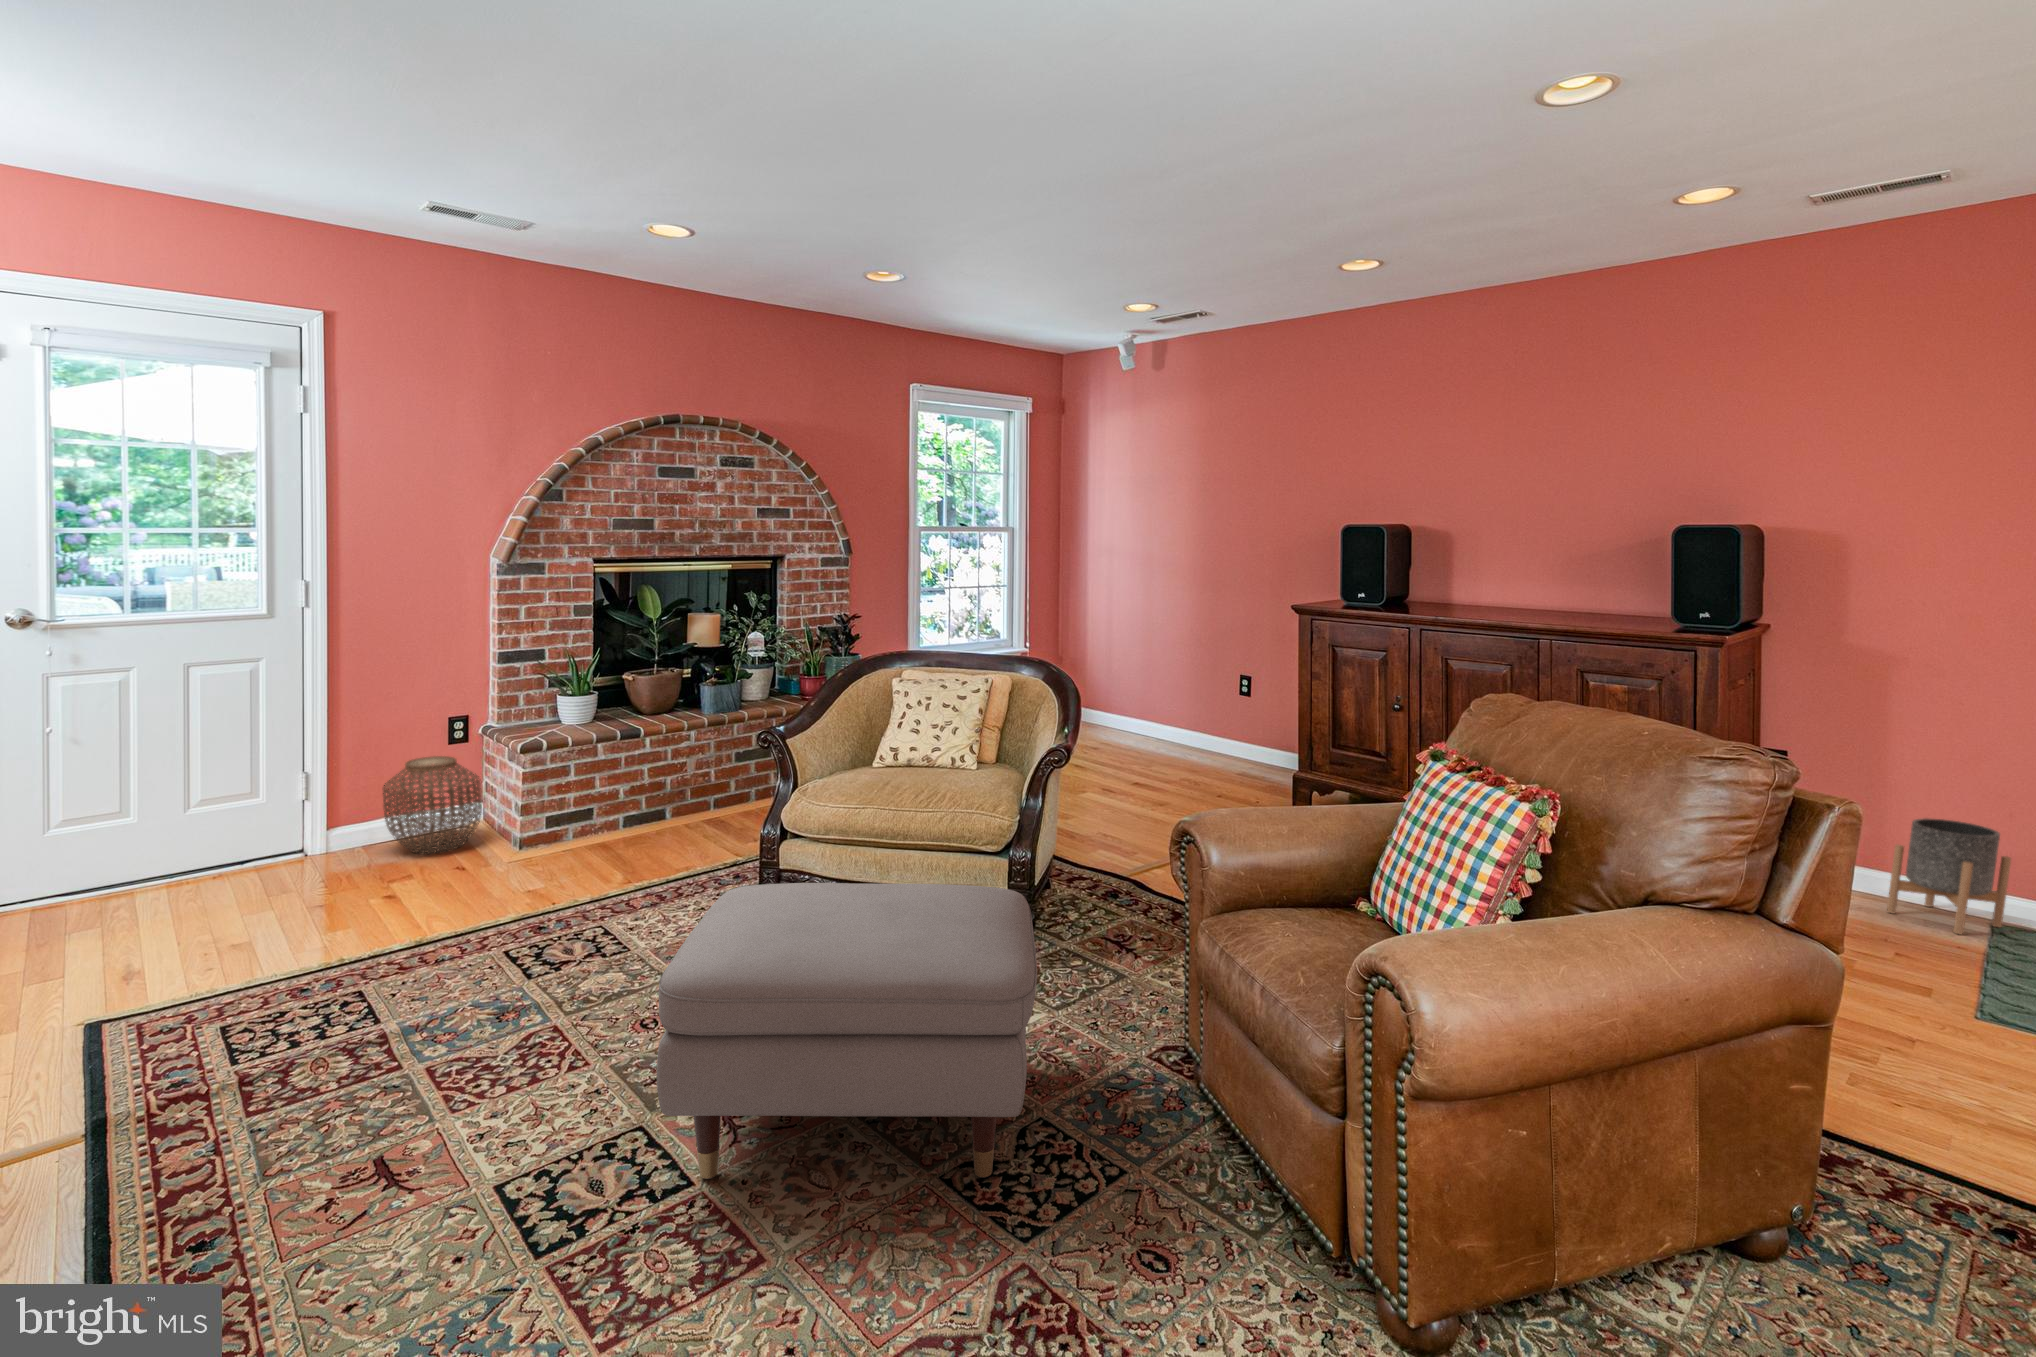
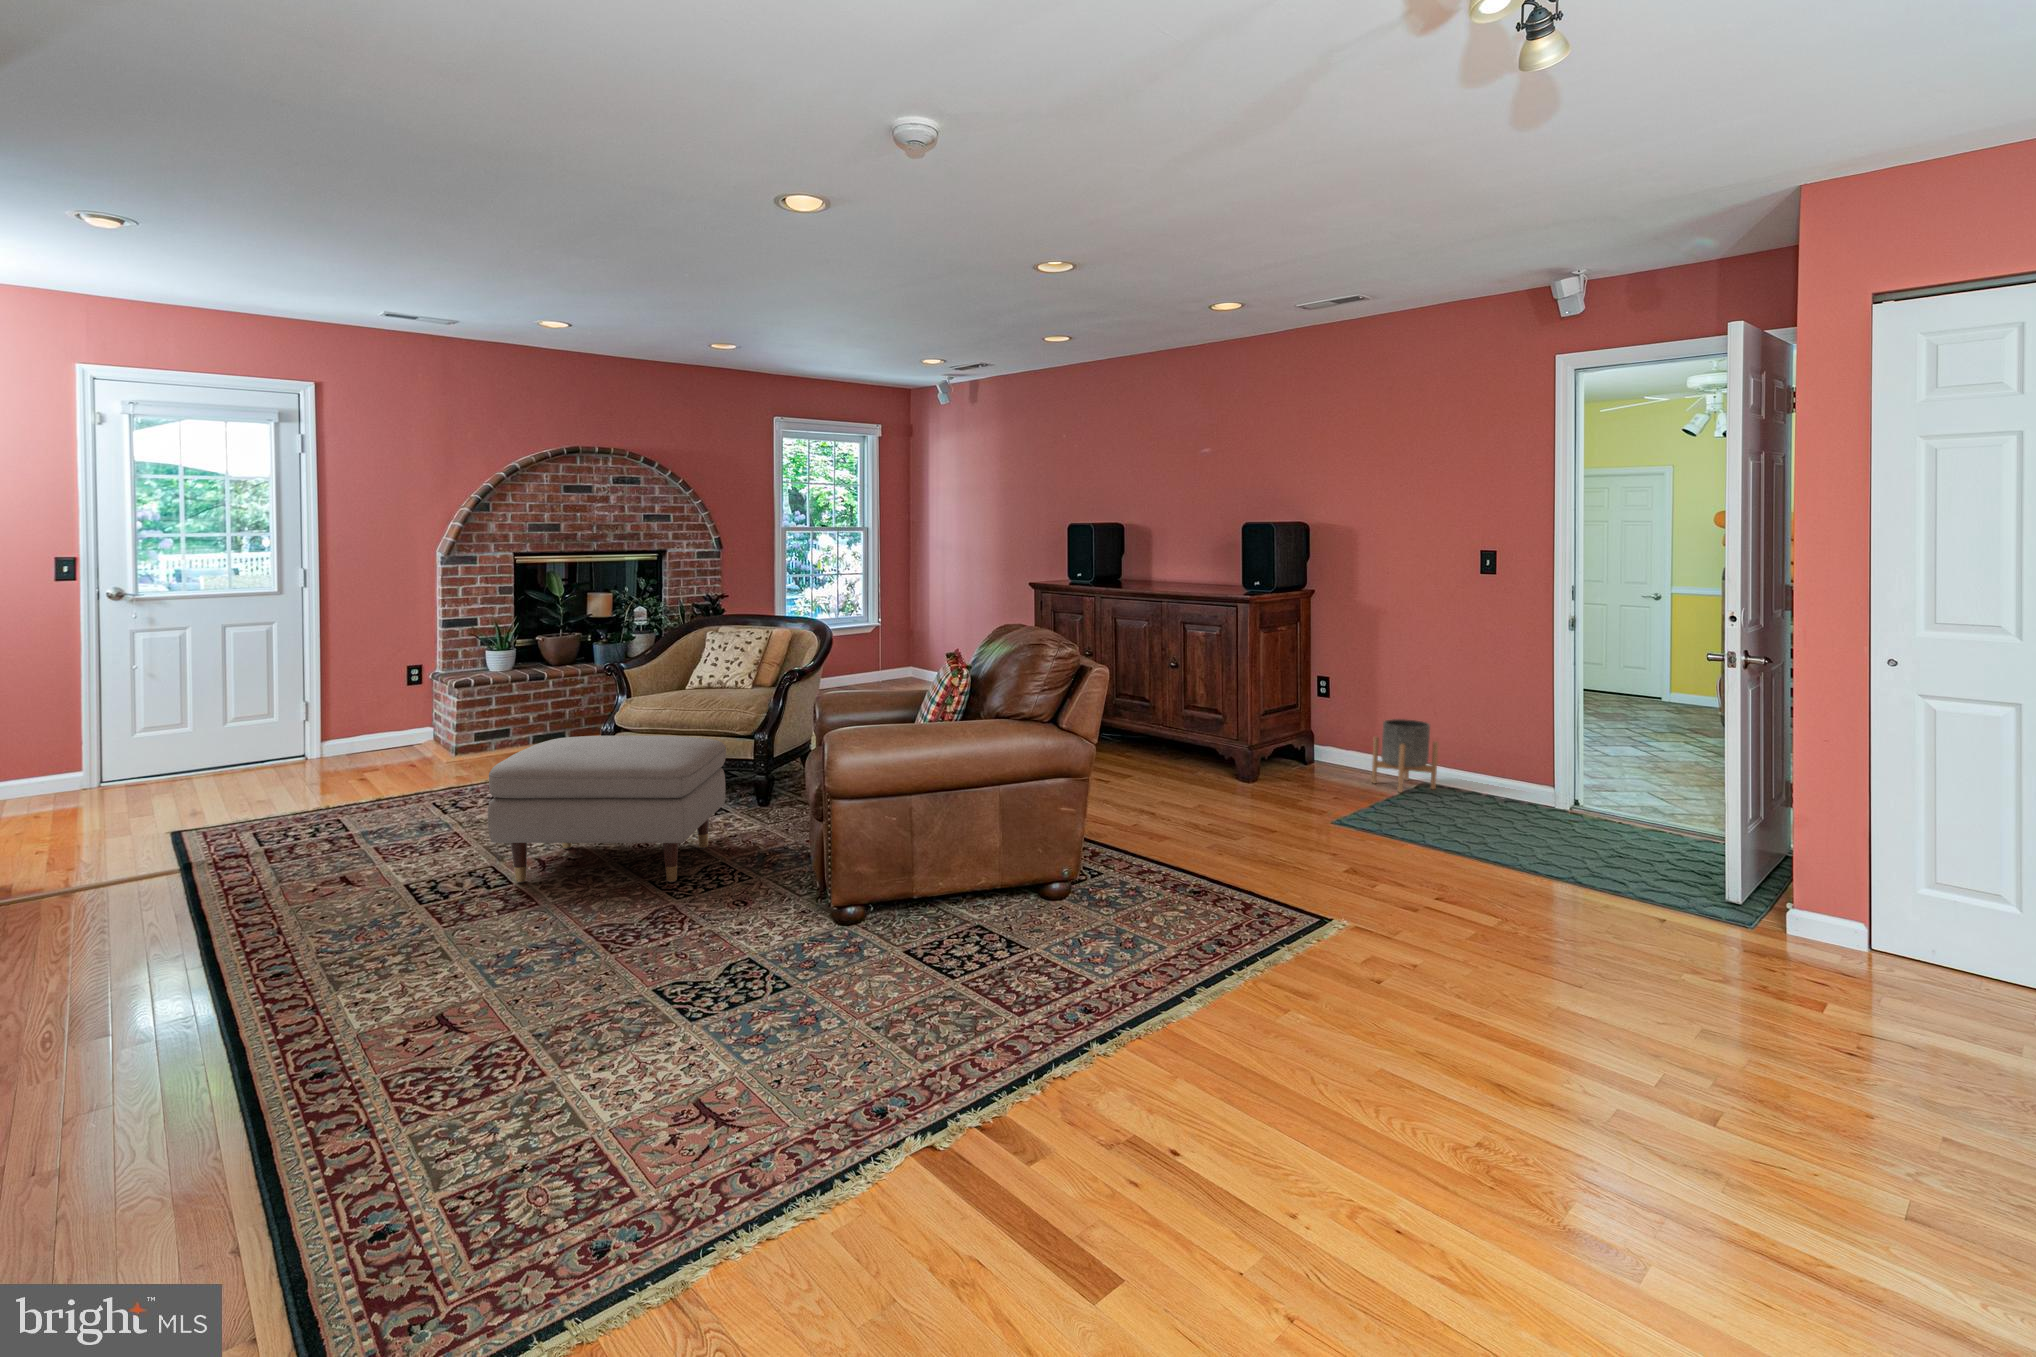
woven basket: present [383,756,482,854] -> none [360,692,430,759]

